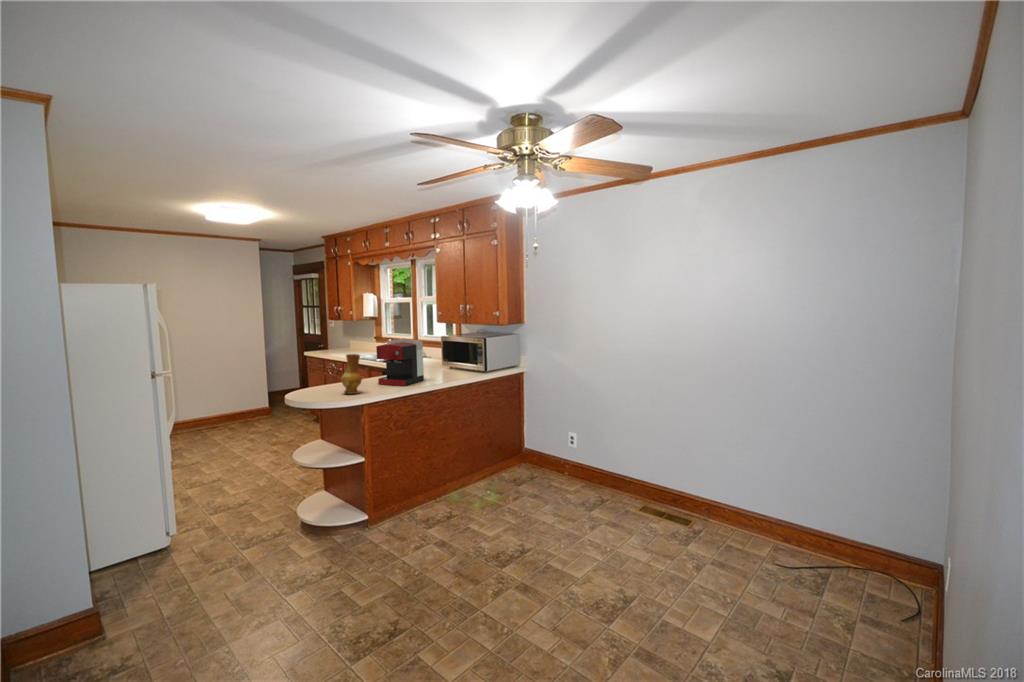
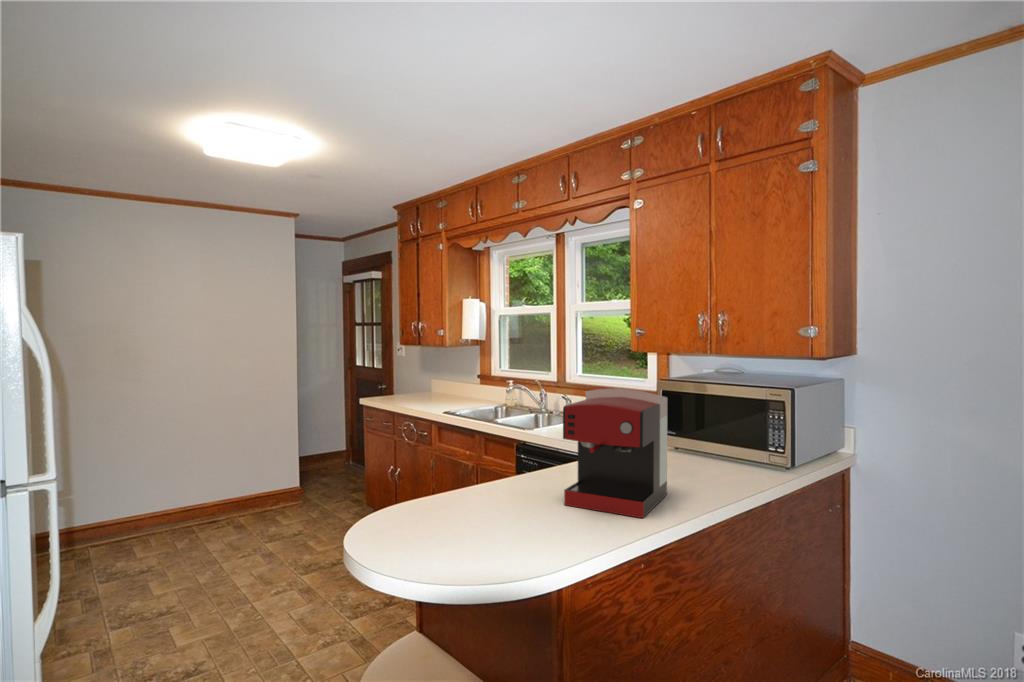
ceramic jug: present [342,354,362,394] -> none [495,431,550,550]

